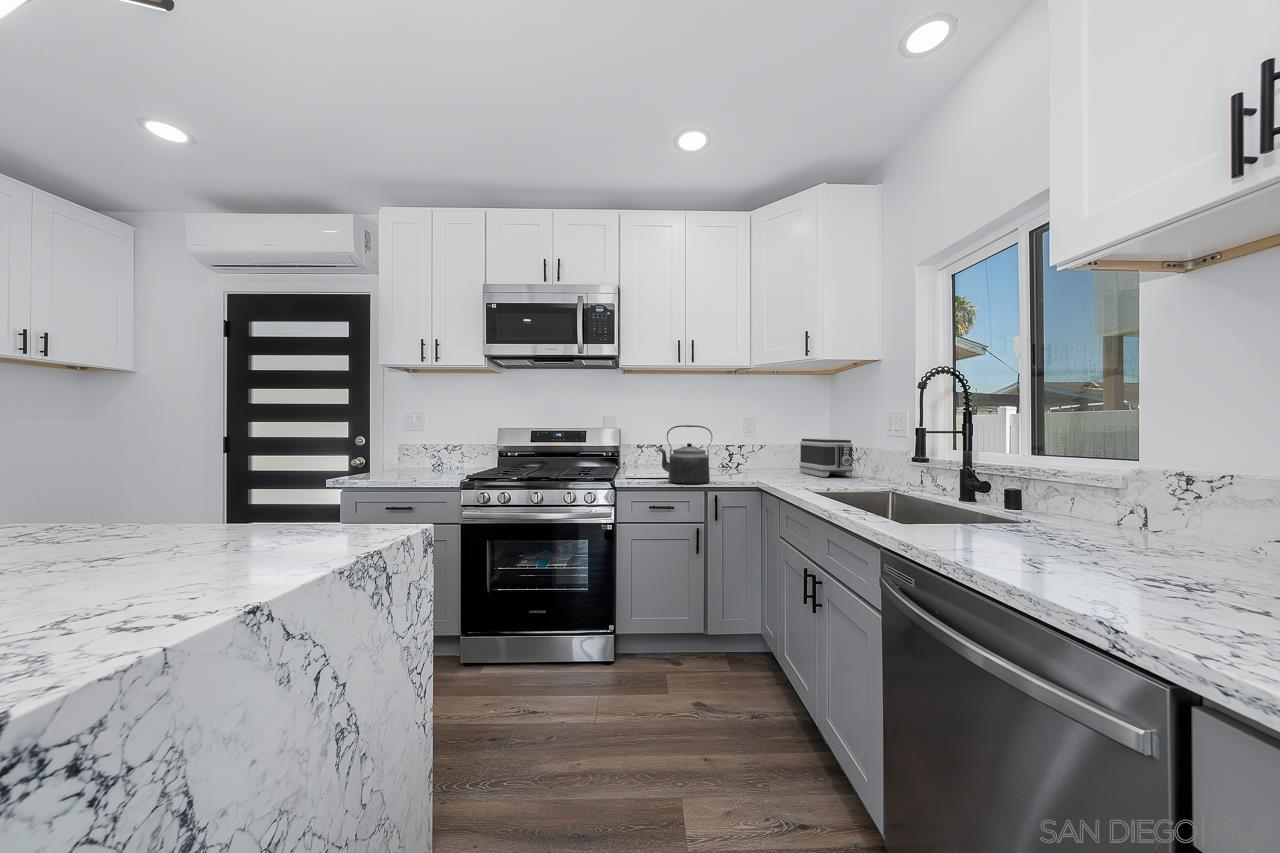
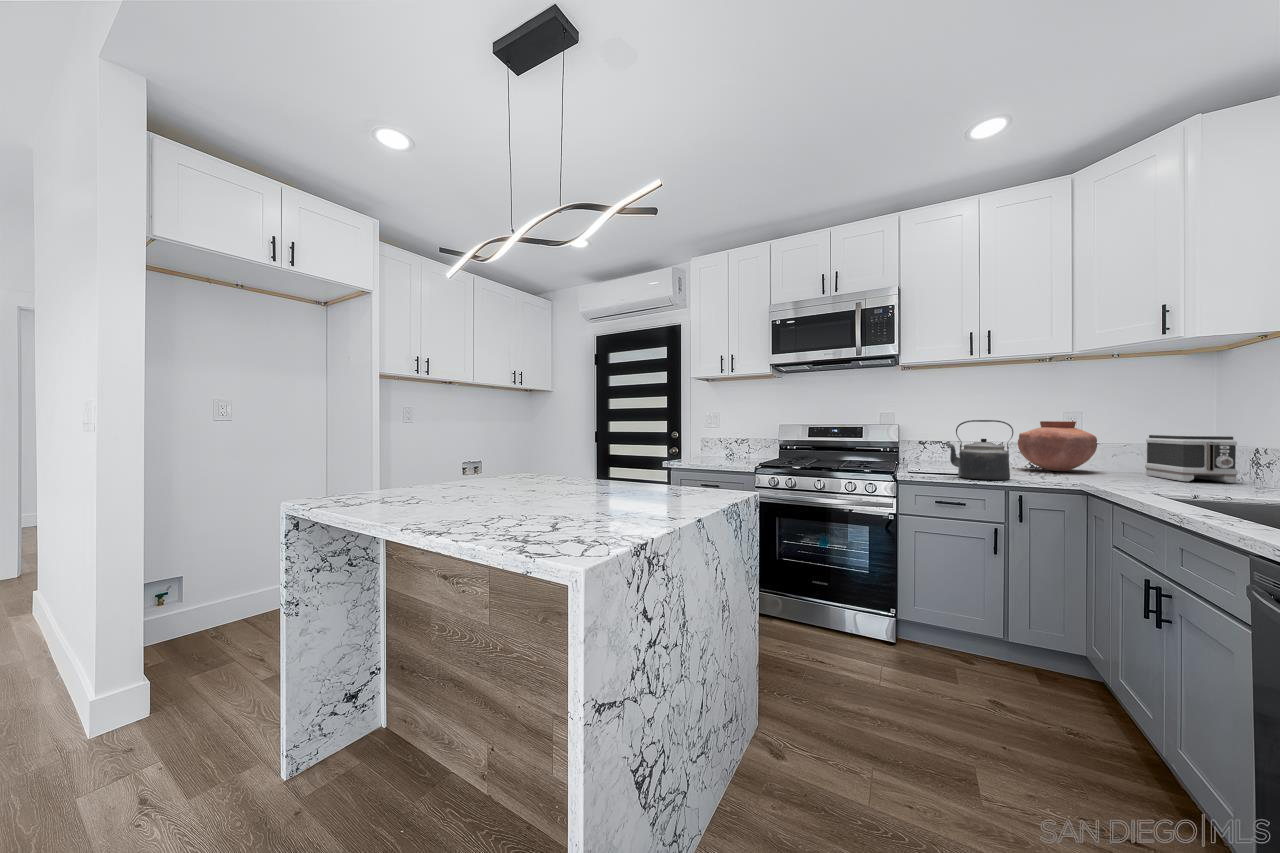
vase: none [715,426,769,471] -> present [1018,421,1097,471]

